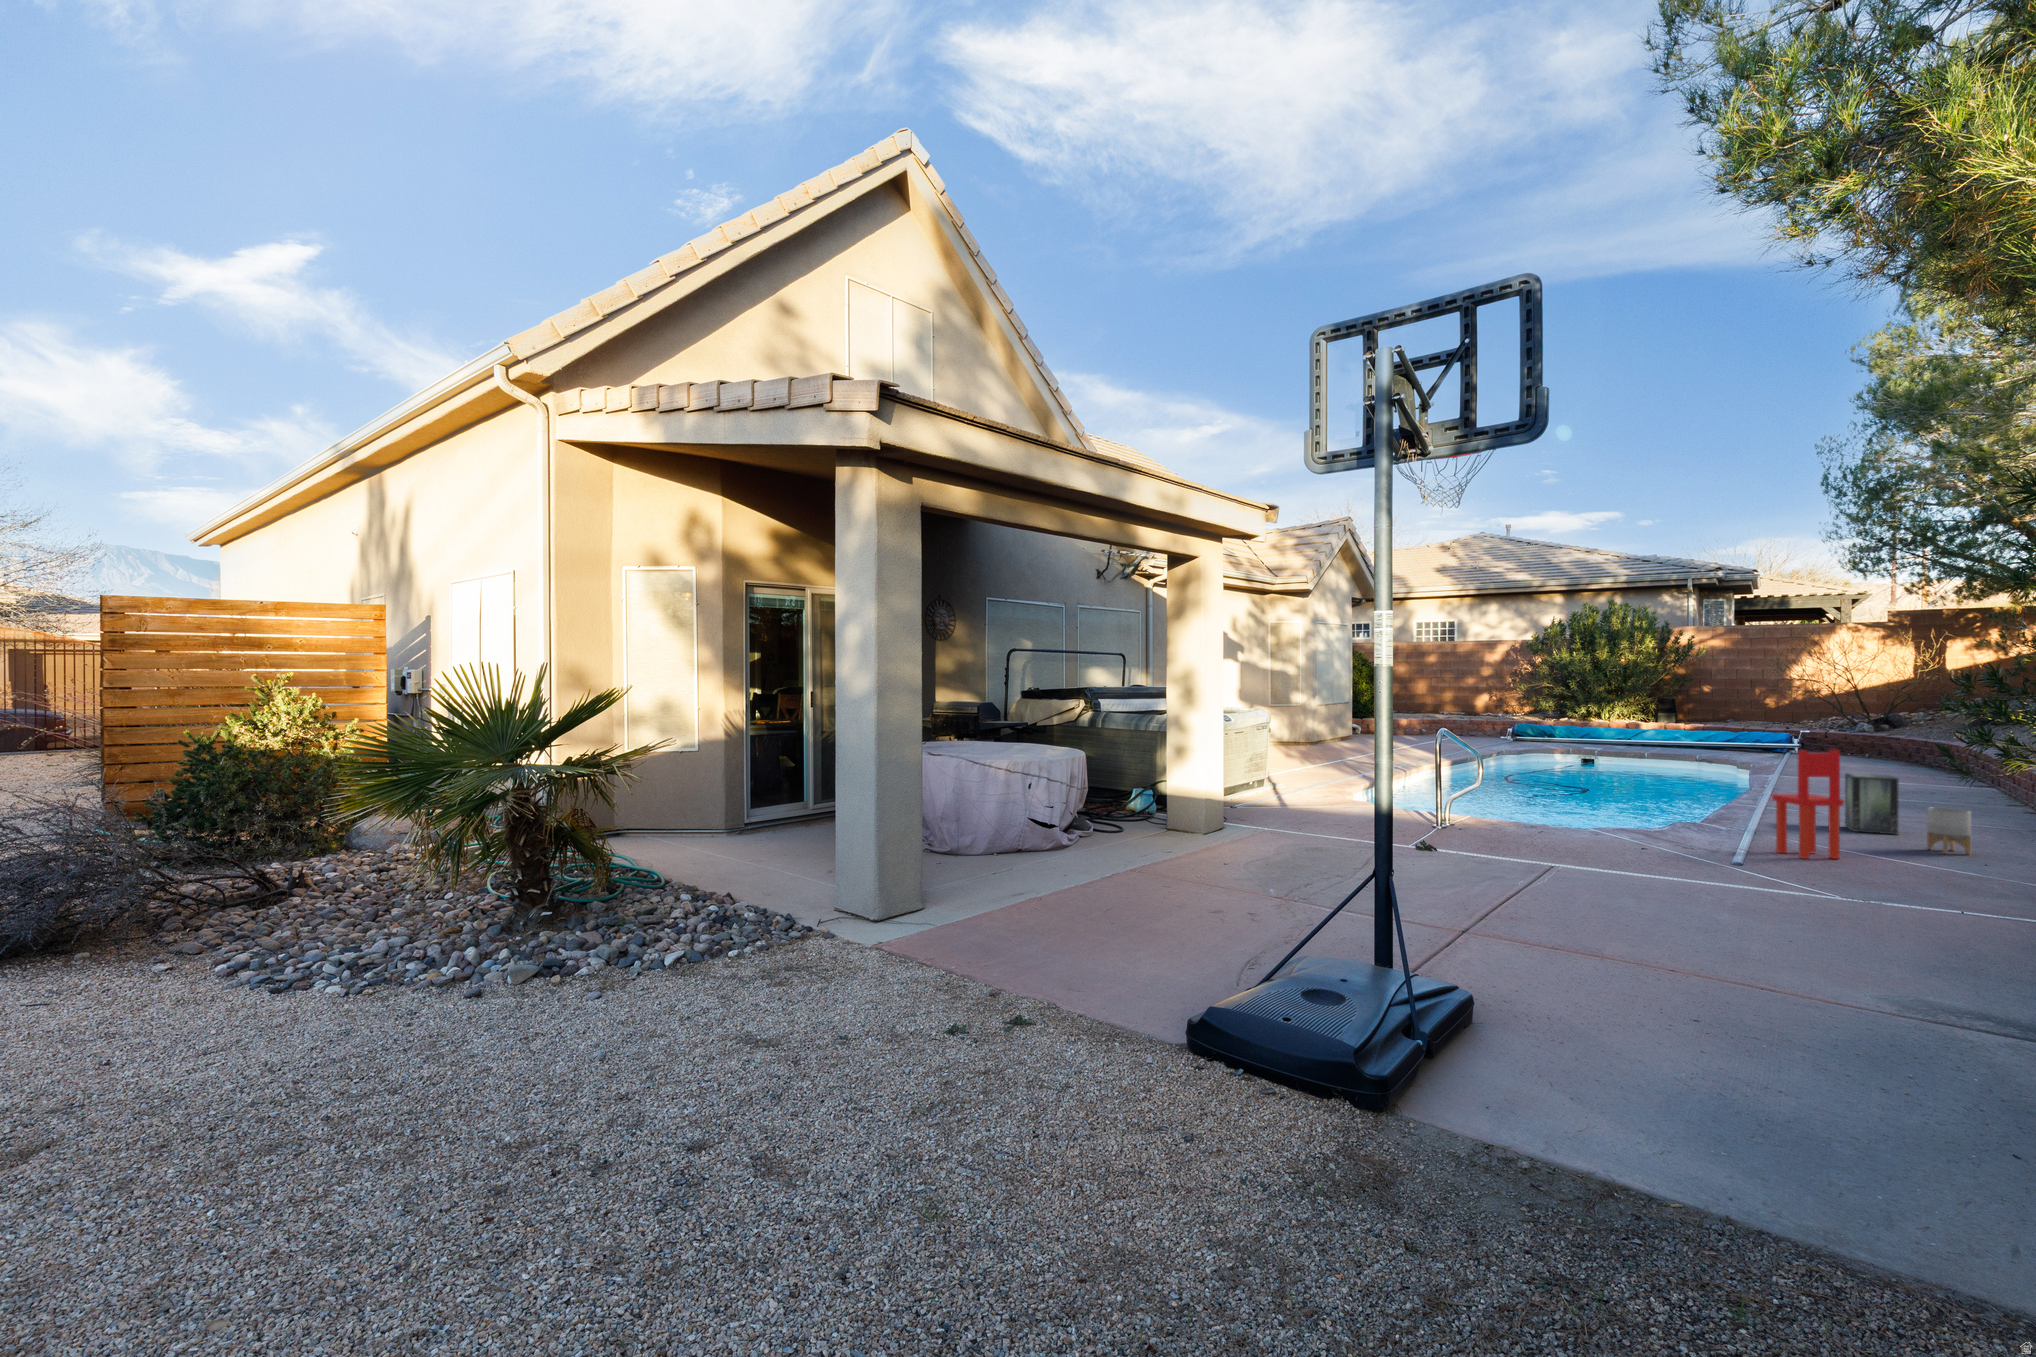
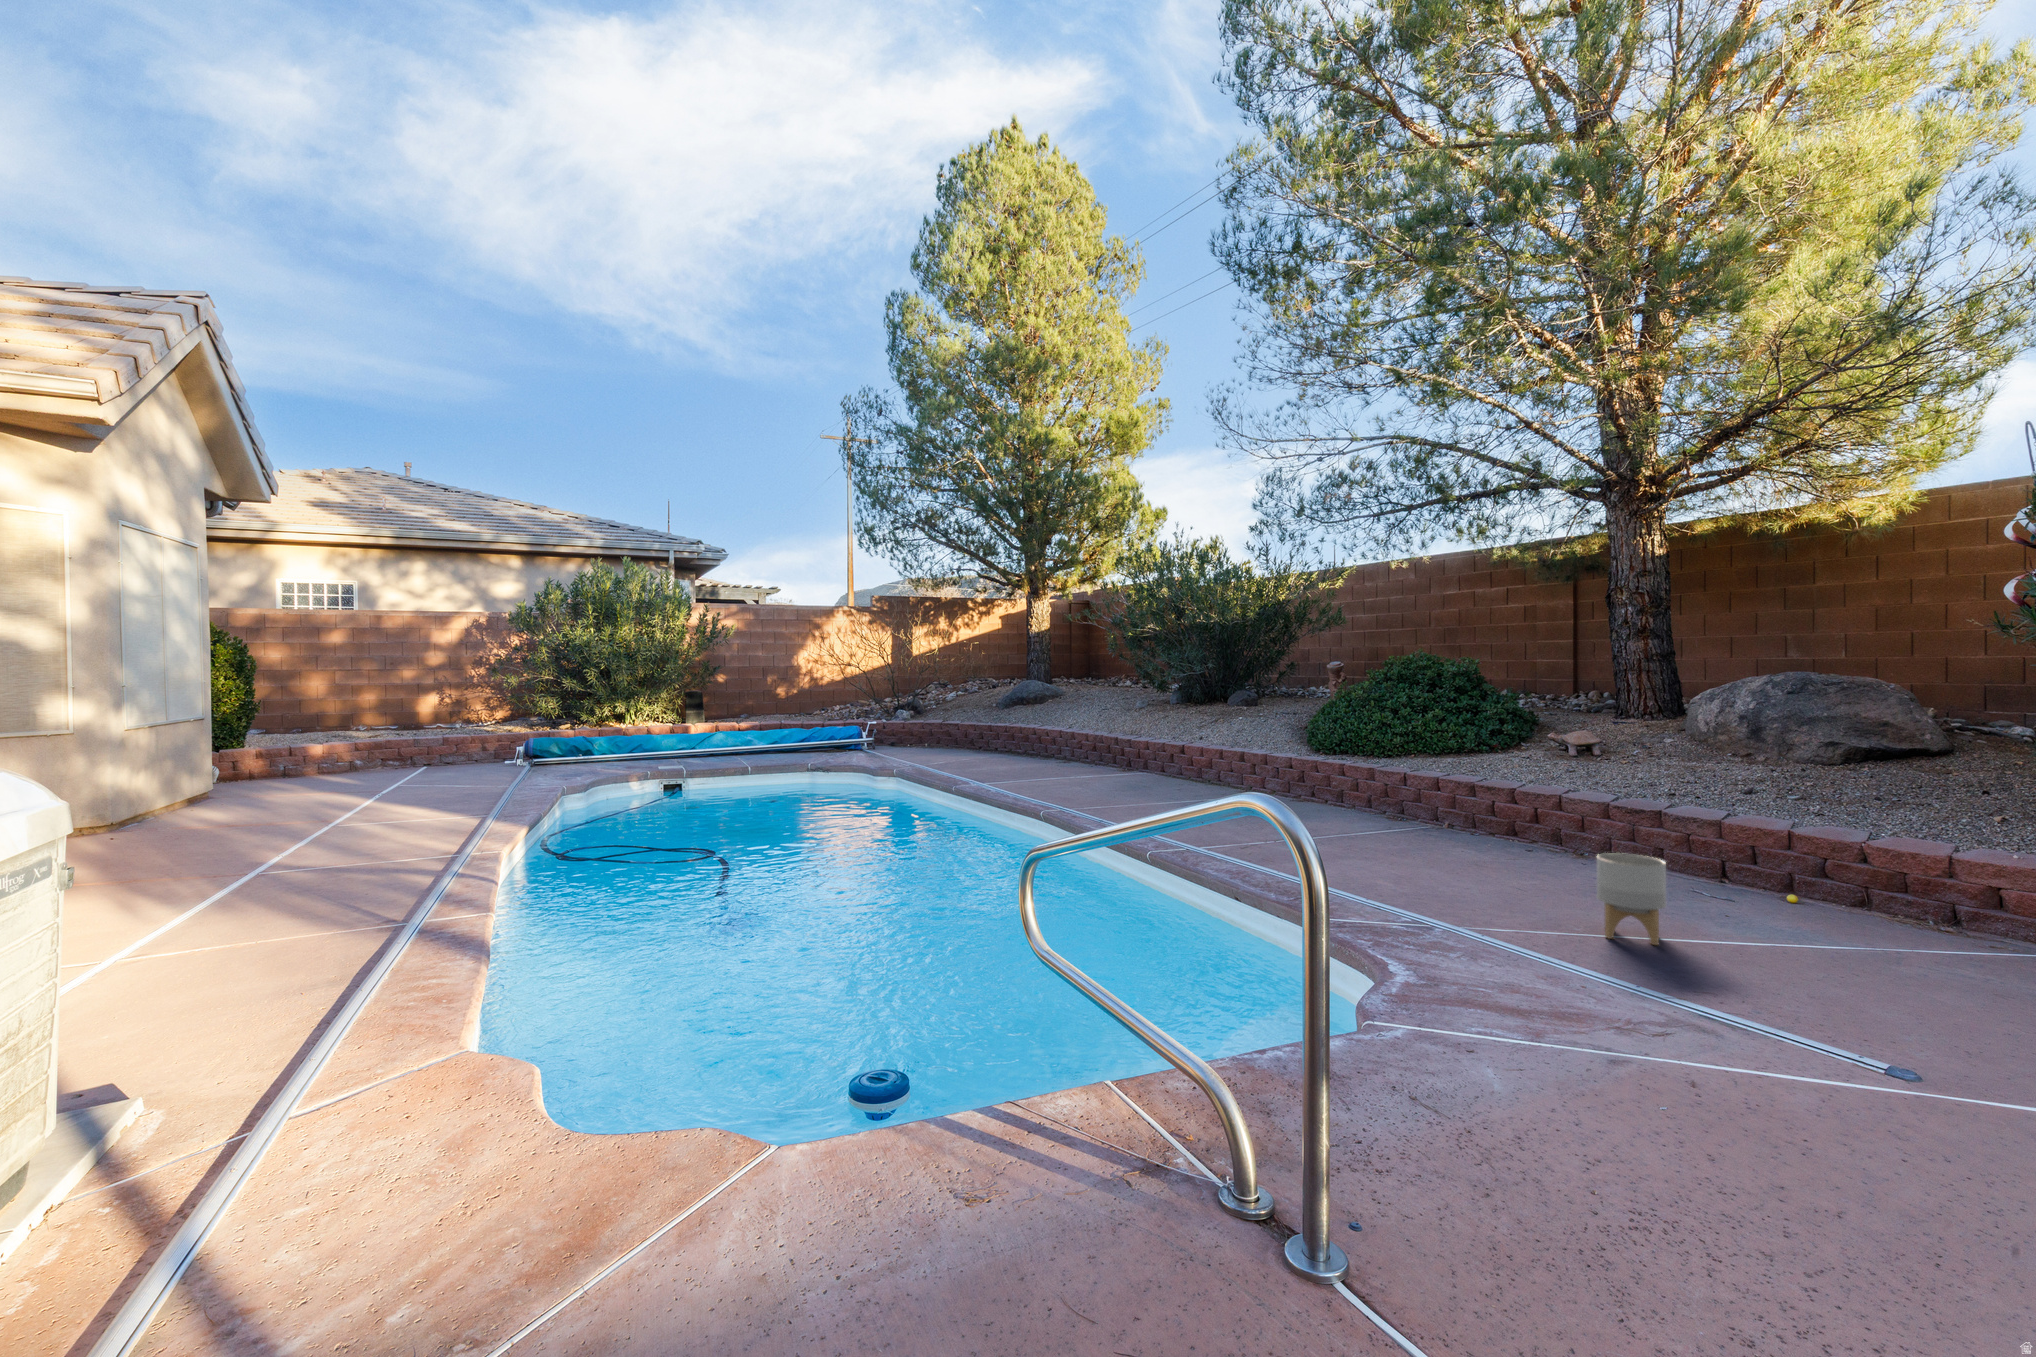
chair: present [1772,750,1844,859] -> none [1716,779,1892,1094]
storage box: present [1845,774,1899,834] -> none [1347,795,1435,908]

